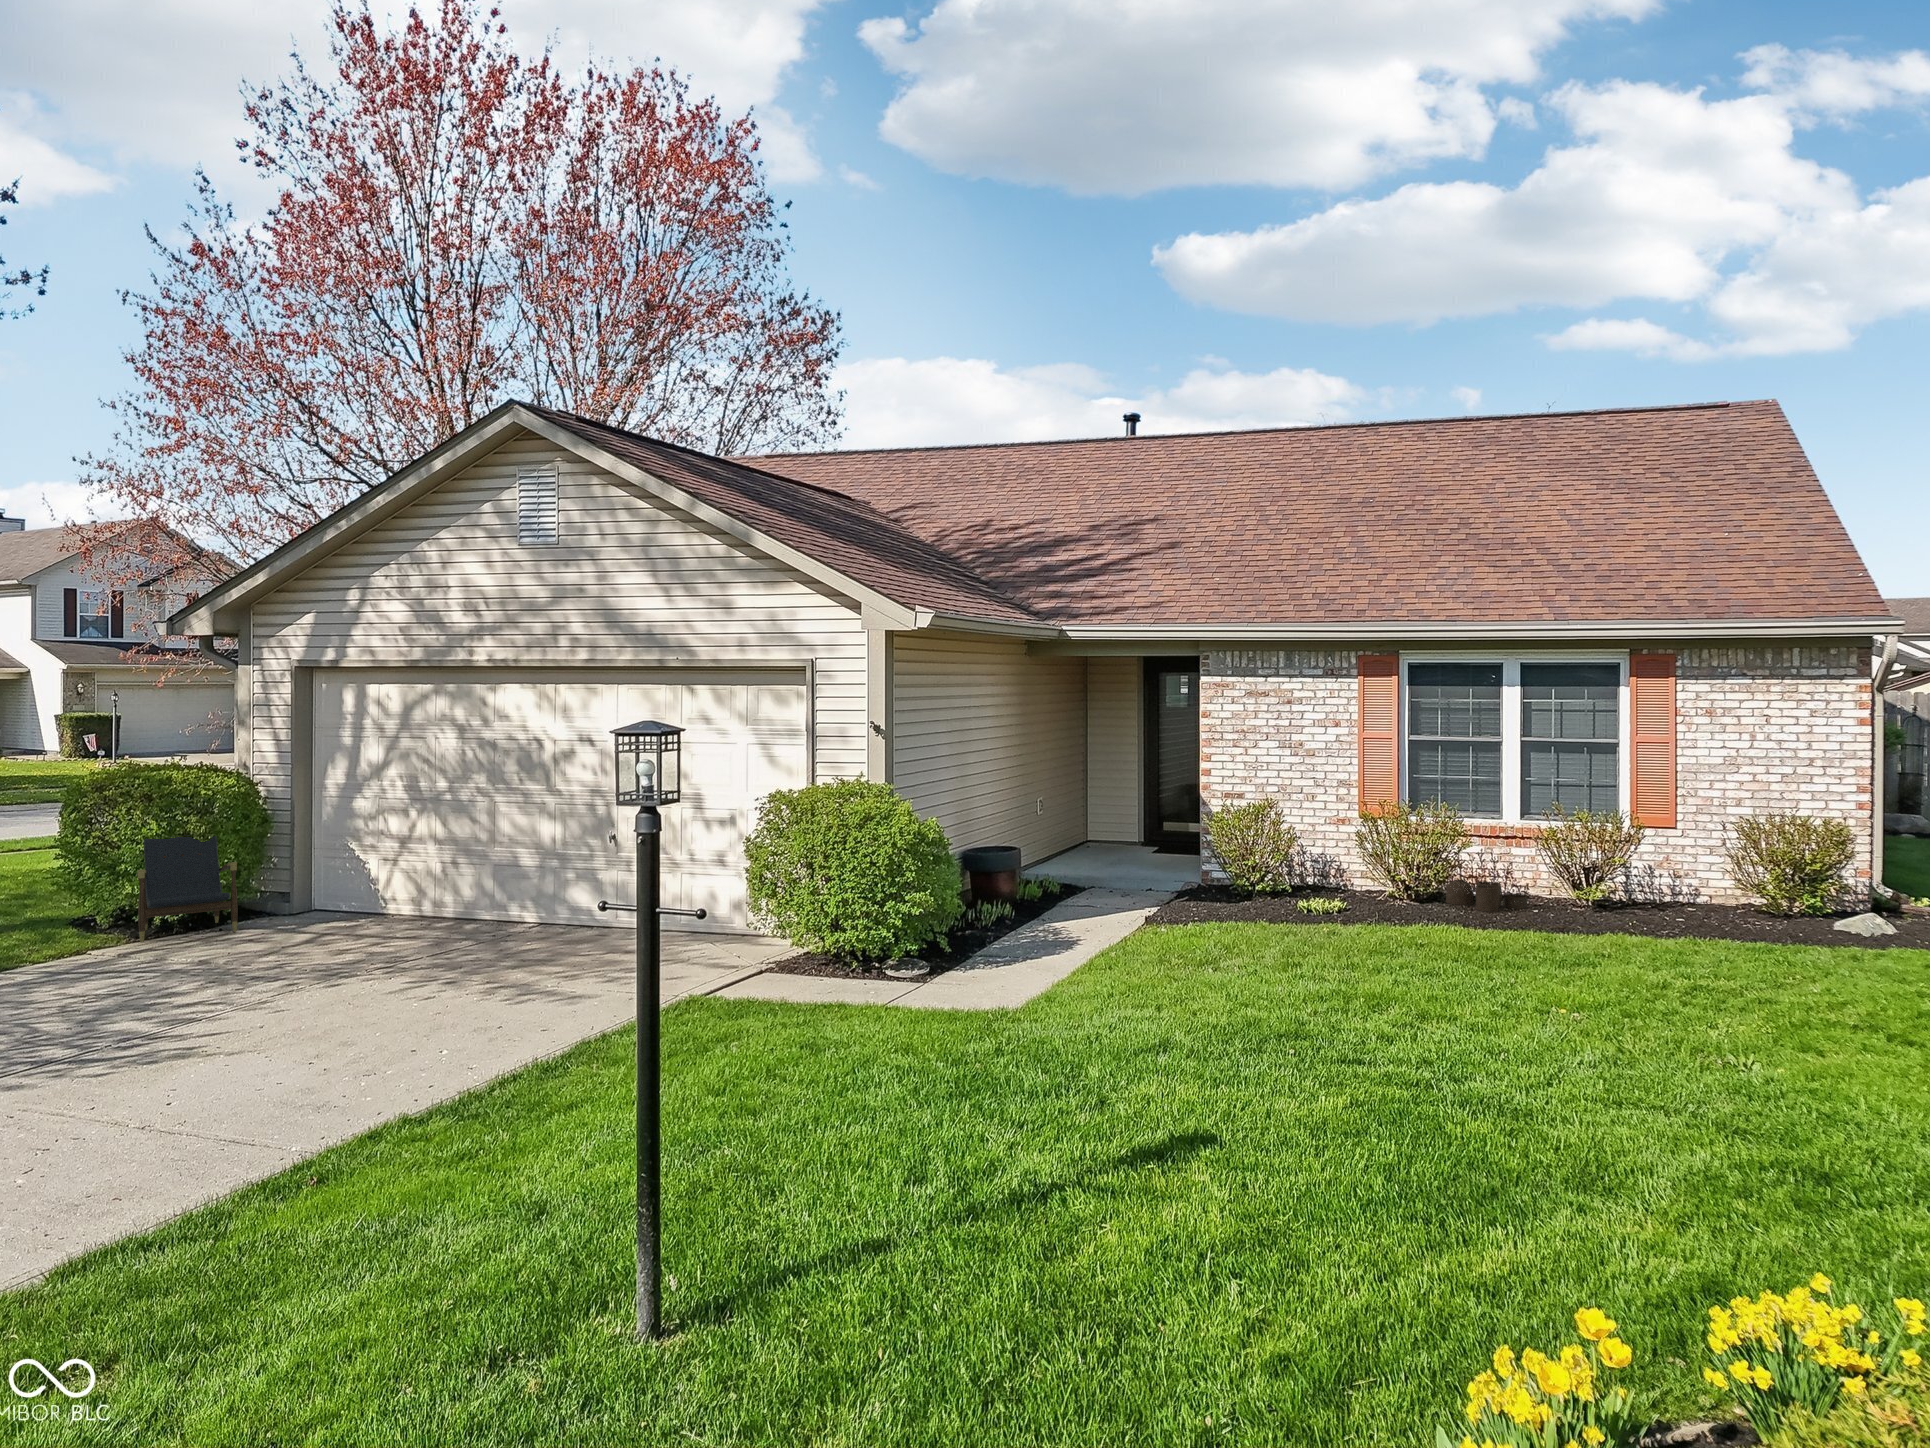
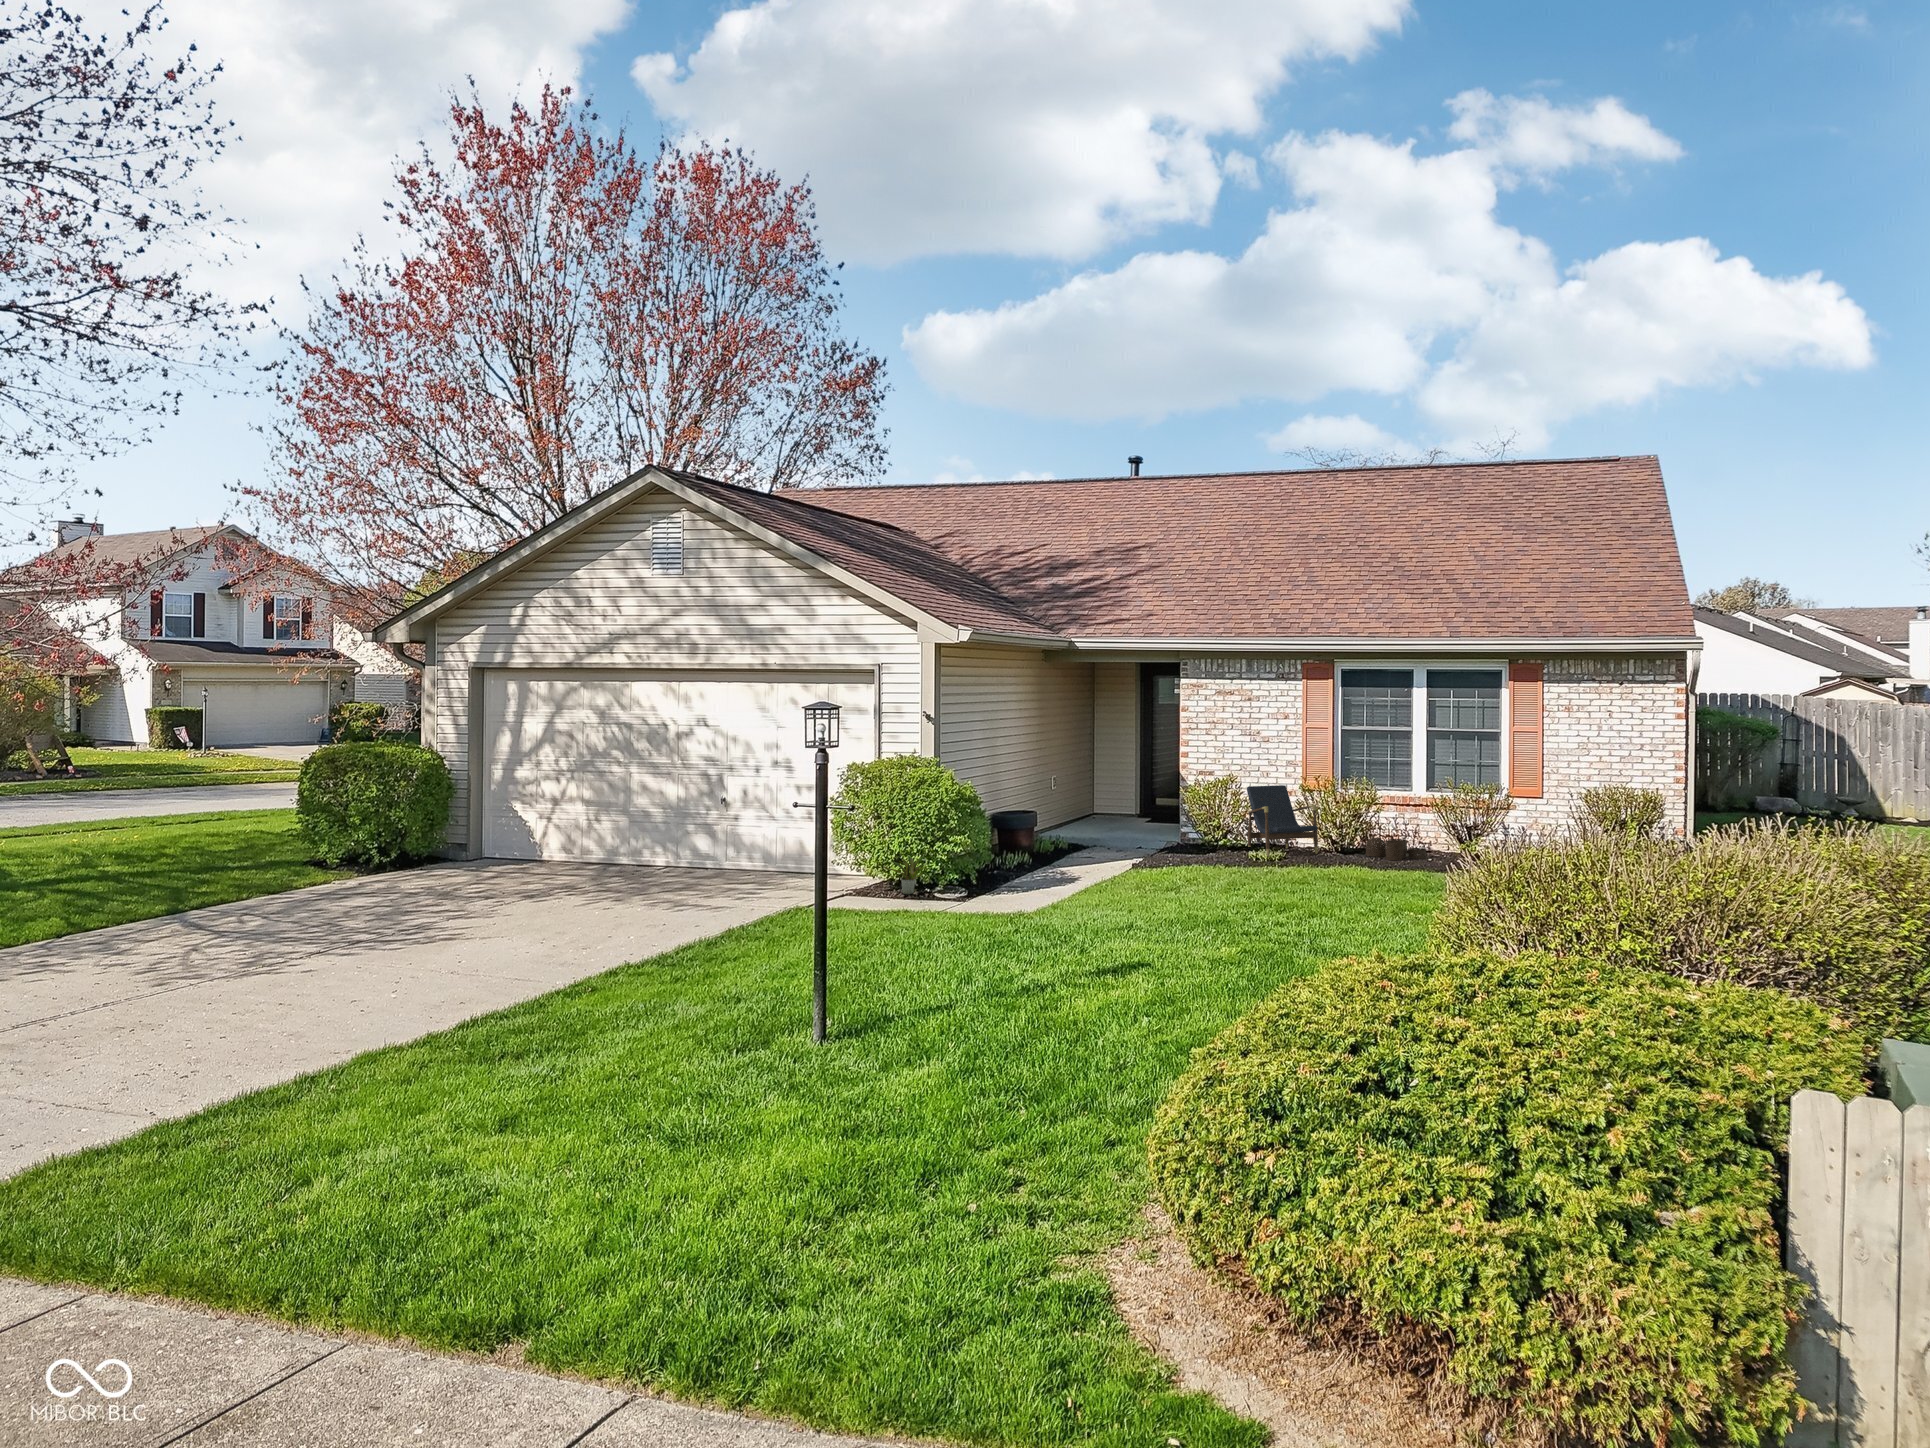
lounge chair: present [136,836,238,942] -> present [1247,785,1318,856]
potted plant: none [814,924,882,979] -> present [884,856,930,894]

